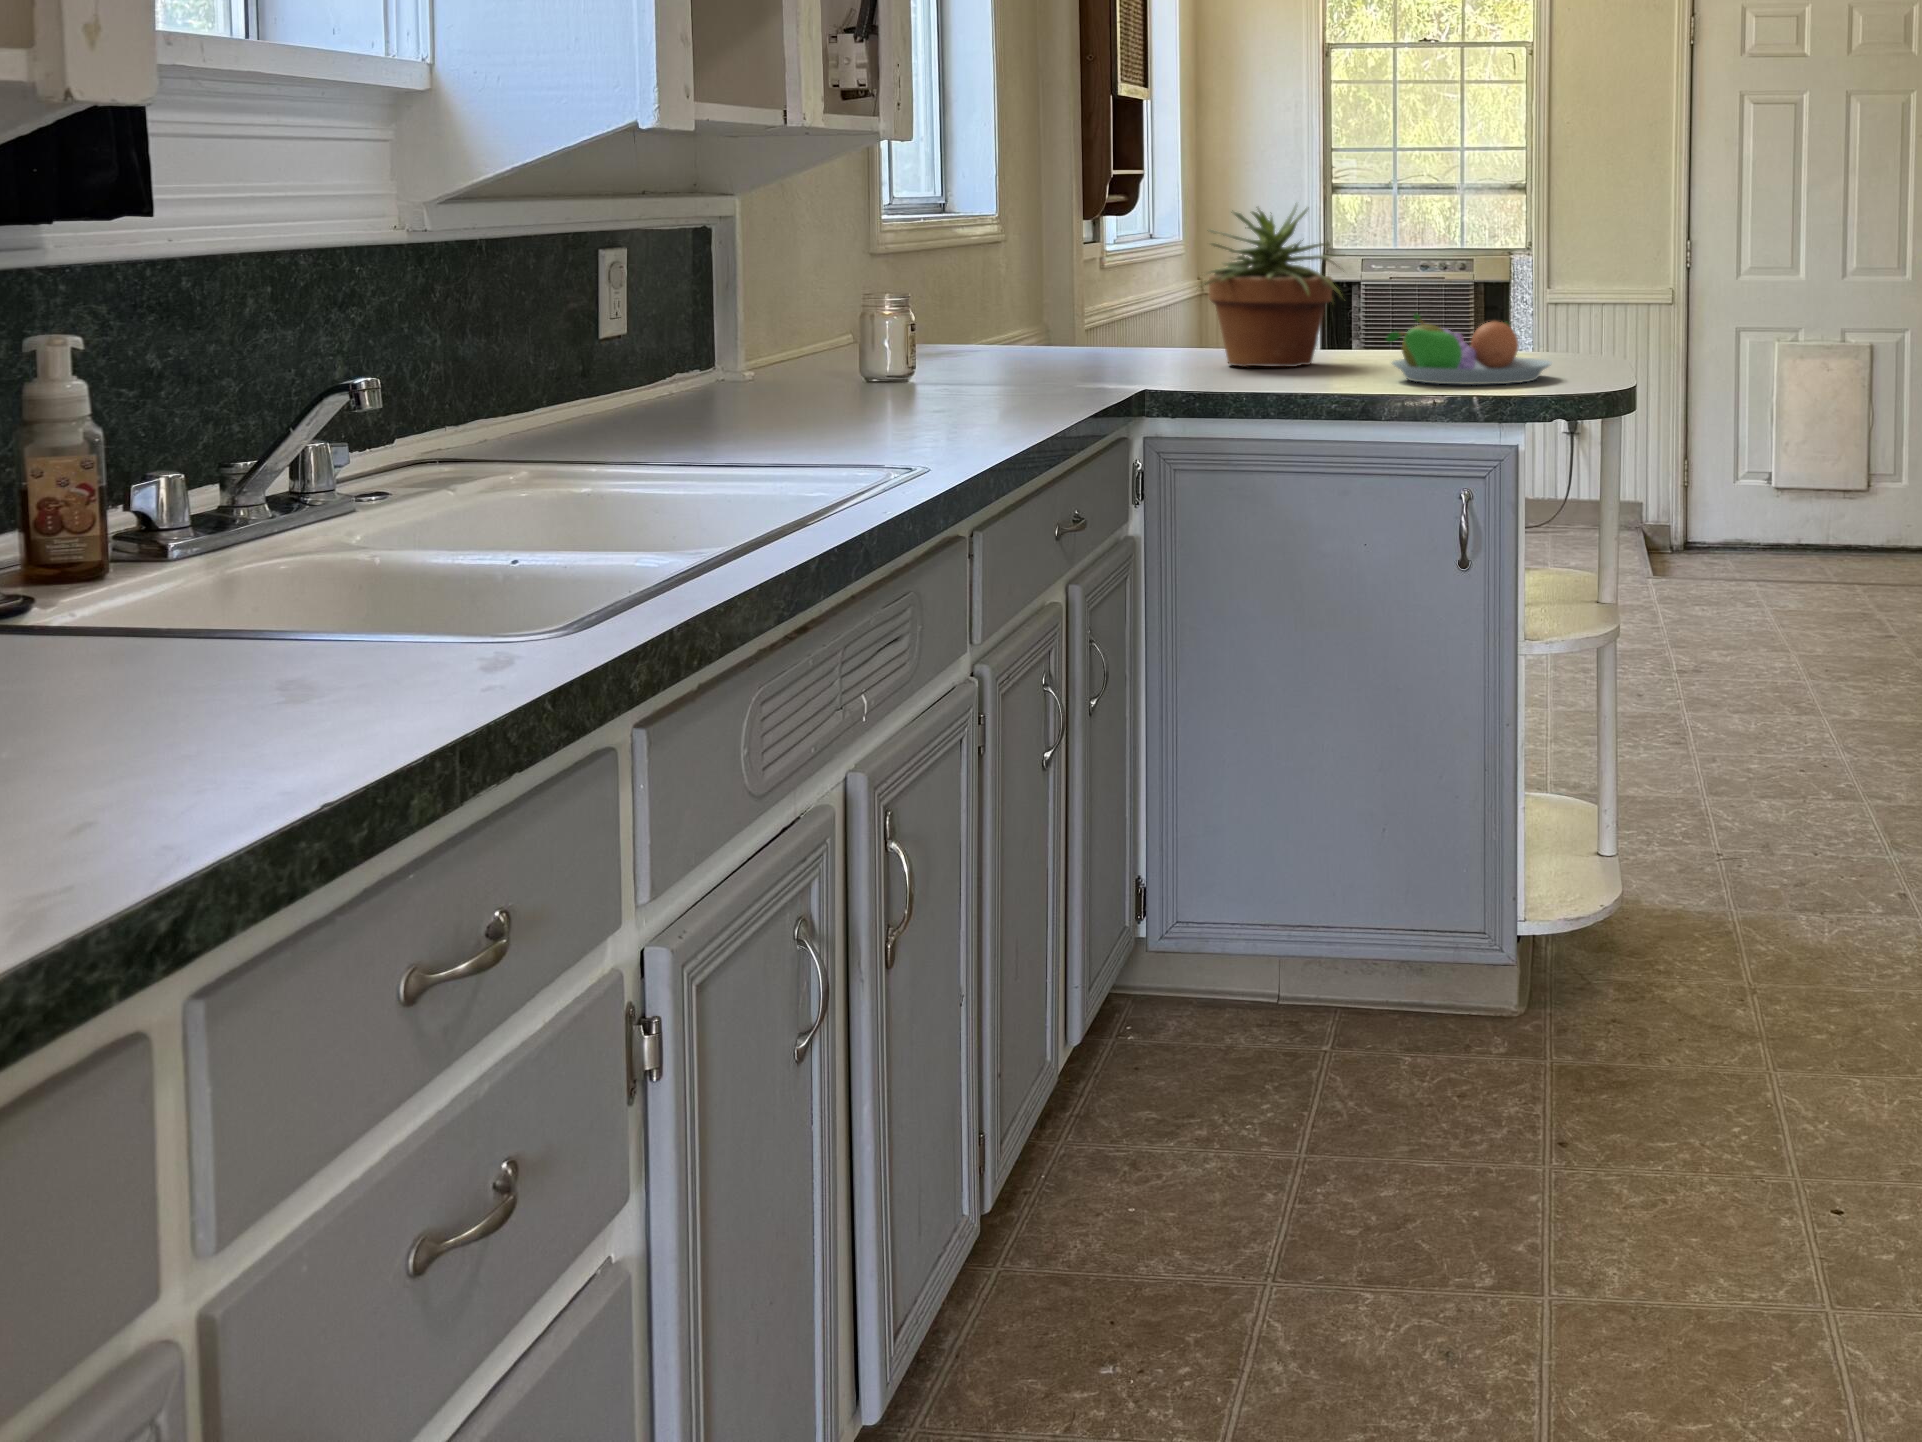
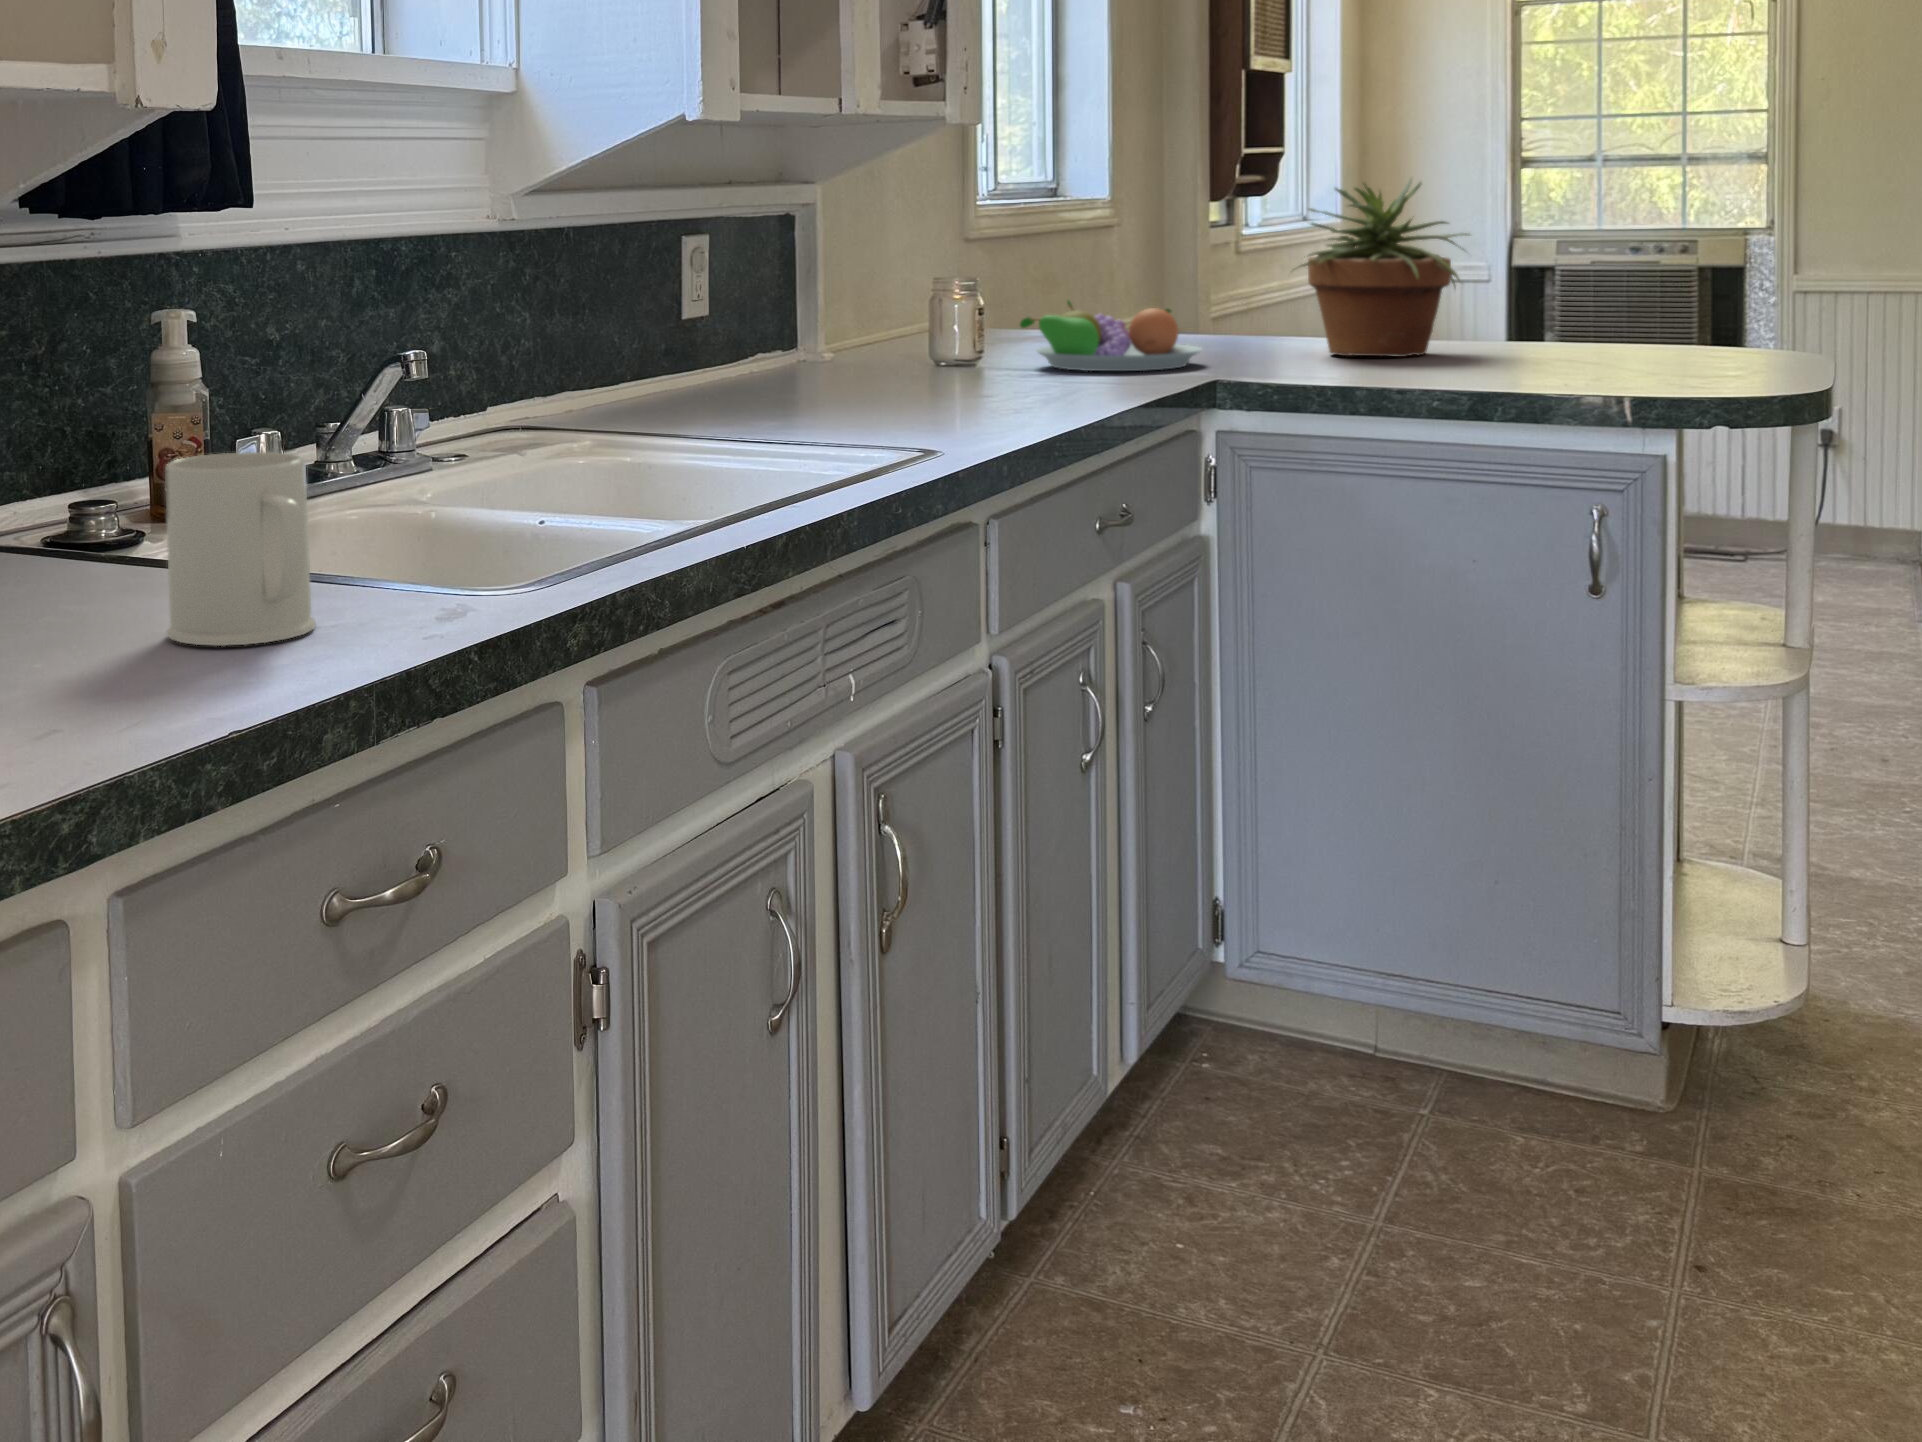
fruit bowl: present [1386,313,1551,385] -> present [1020,301,1201,371]
mug: none [162,495,353,716] -> present [165,452,315,646]

